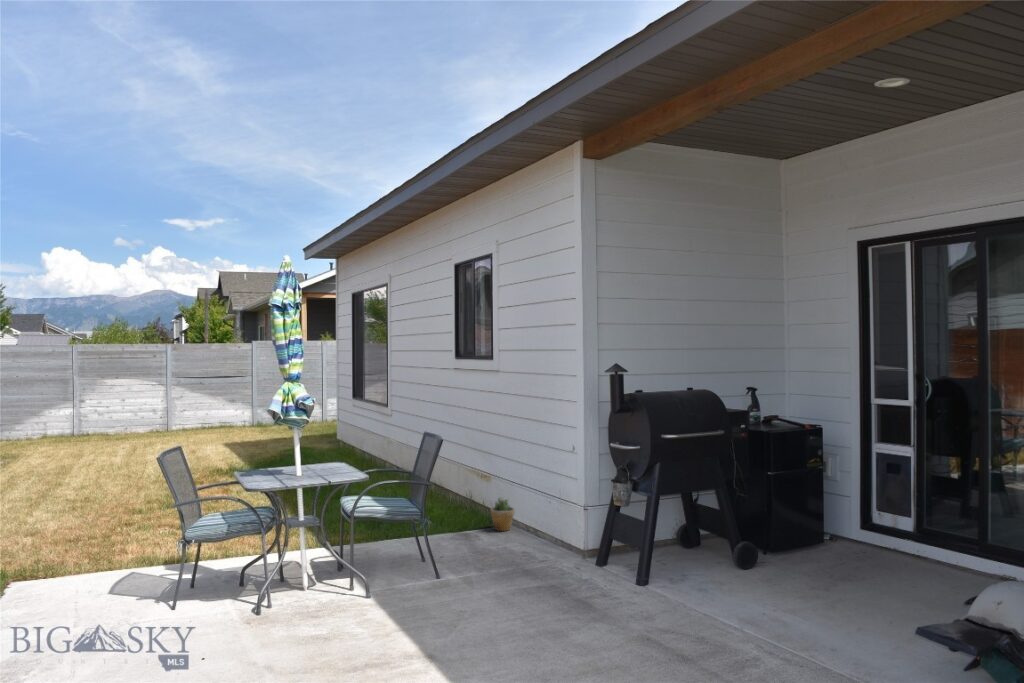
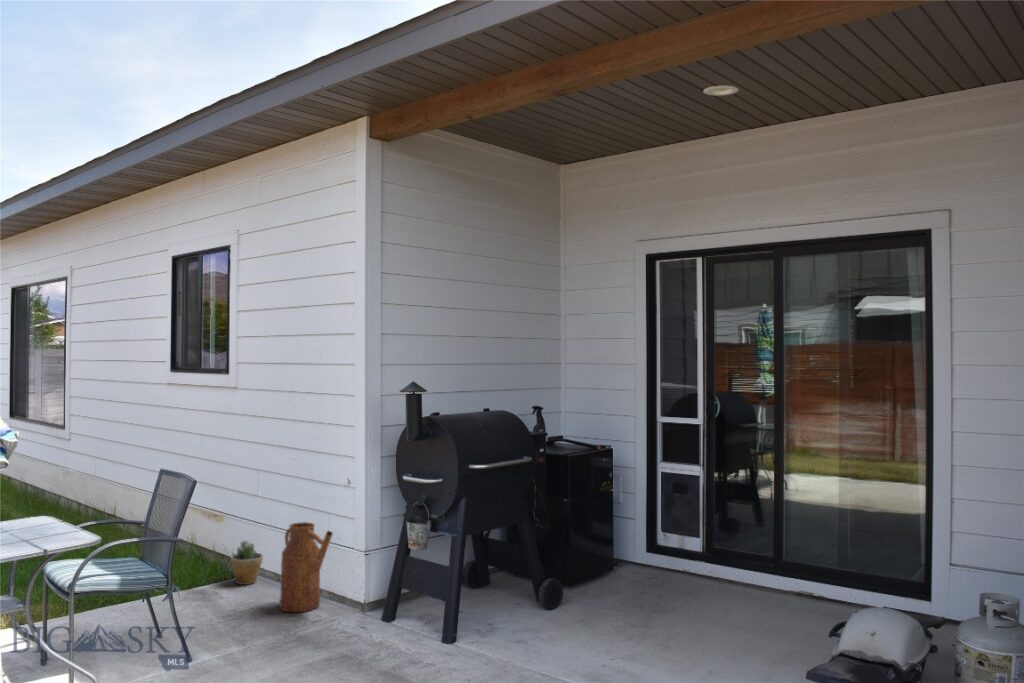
watering can: none [522,482,559,553] -> present [280,522,332,612]

